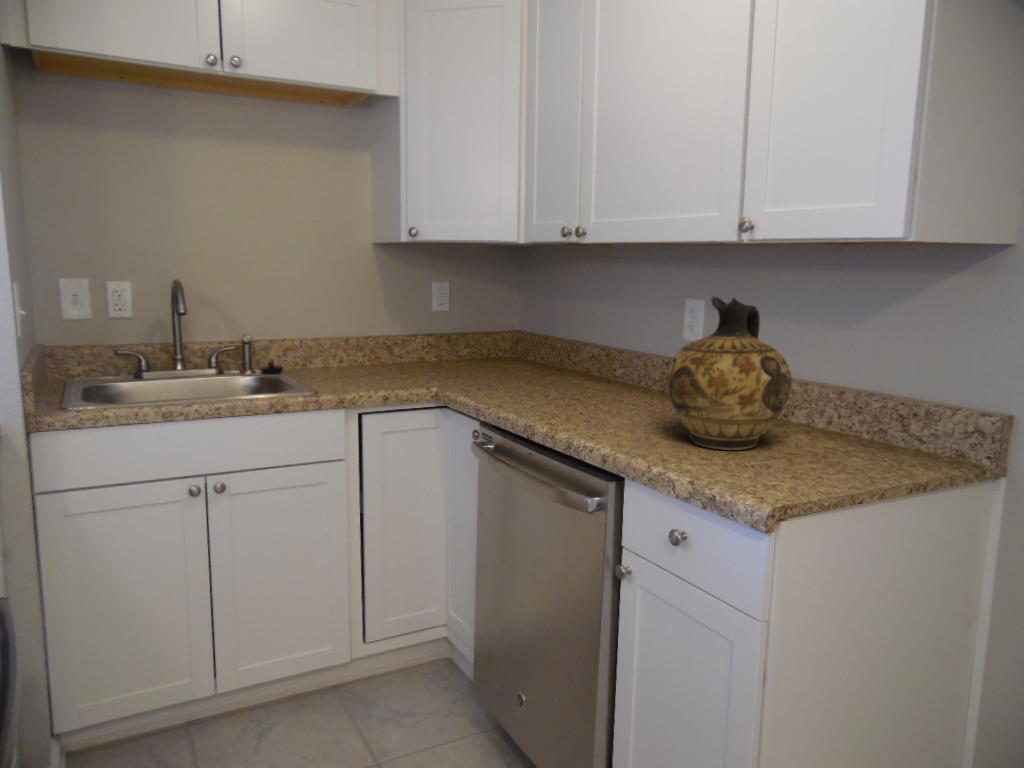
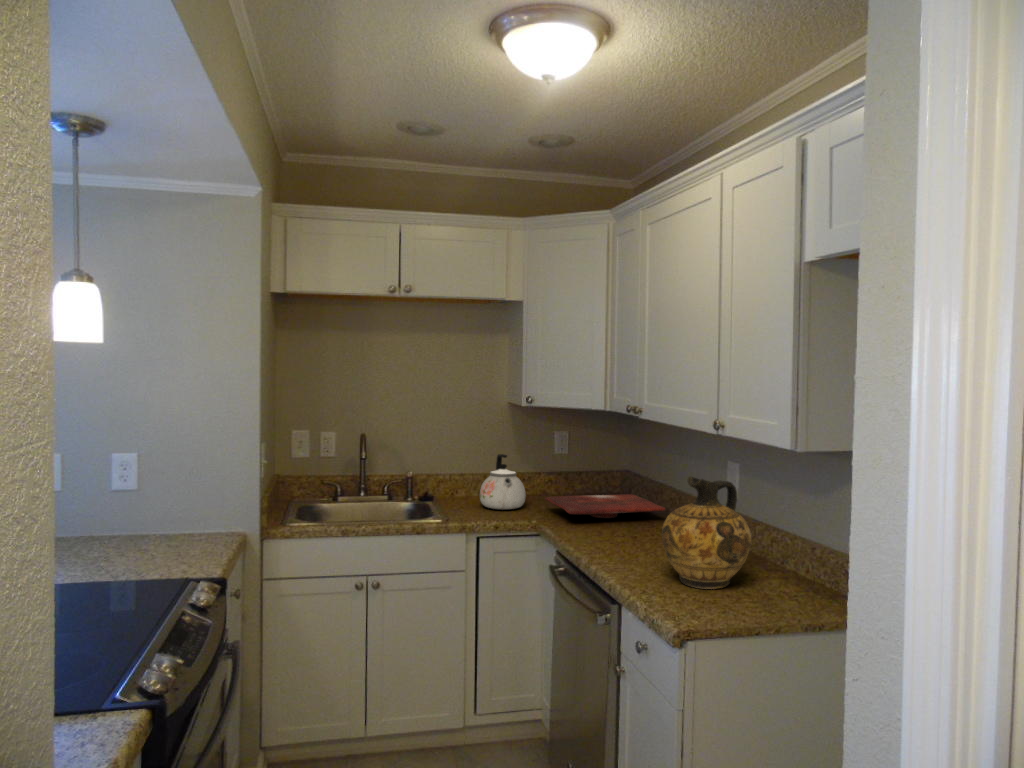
kettle: none [350,306,411,378] -> present [480,454,526,509]
cutting board: none [439,354,596,381] -> present [545,494,665,518]

